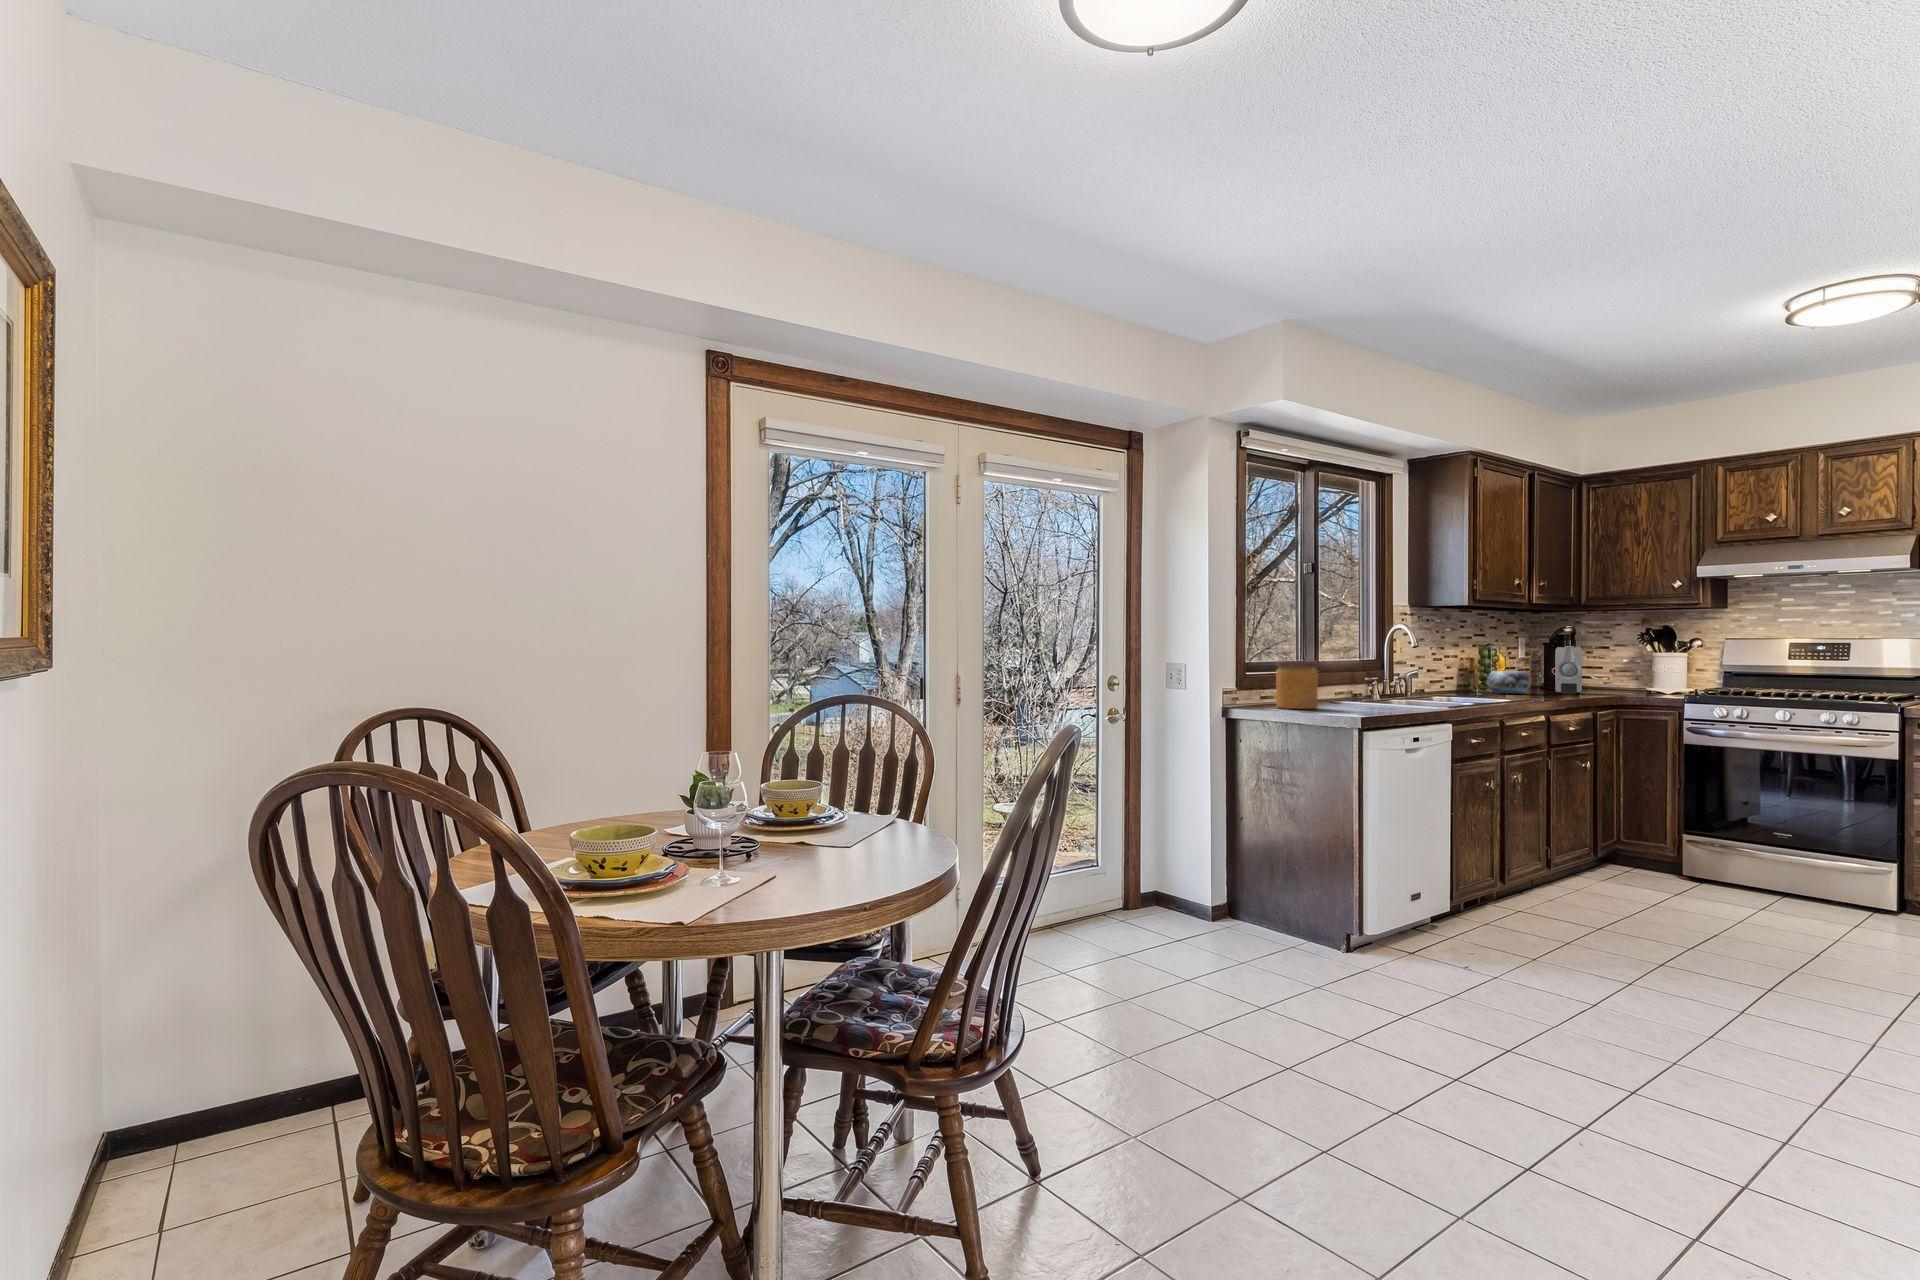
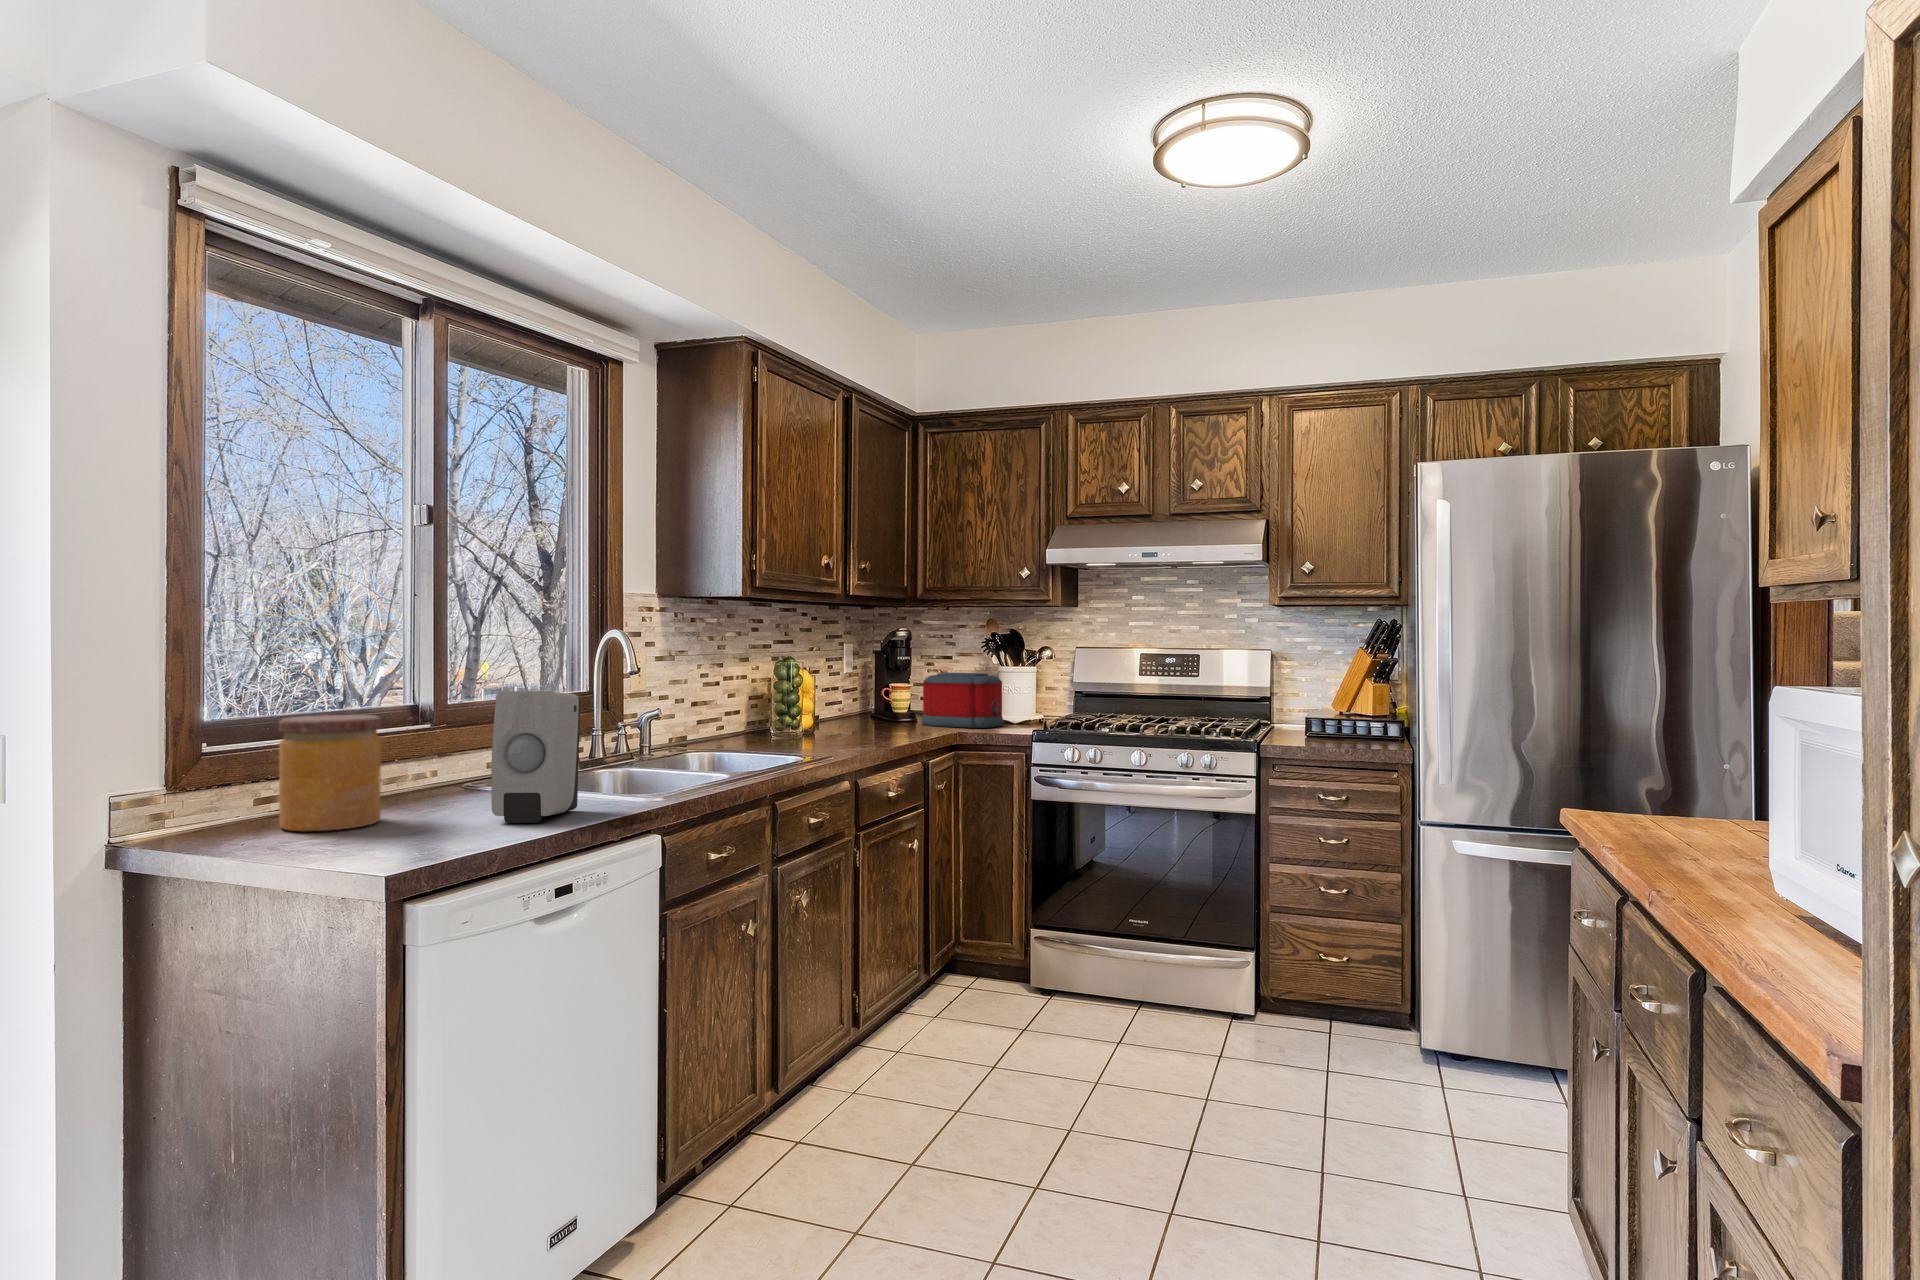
soap dispenser: present [1555,647,1582,694] -> present [491,691,580,823]
toaster: none [1588,657,1659,694] -> present [922,673,1003,728]
decorative bowl: present [1487,671,1530,694] -> none [785,699,844,737]

